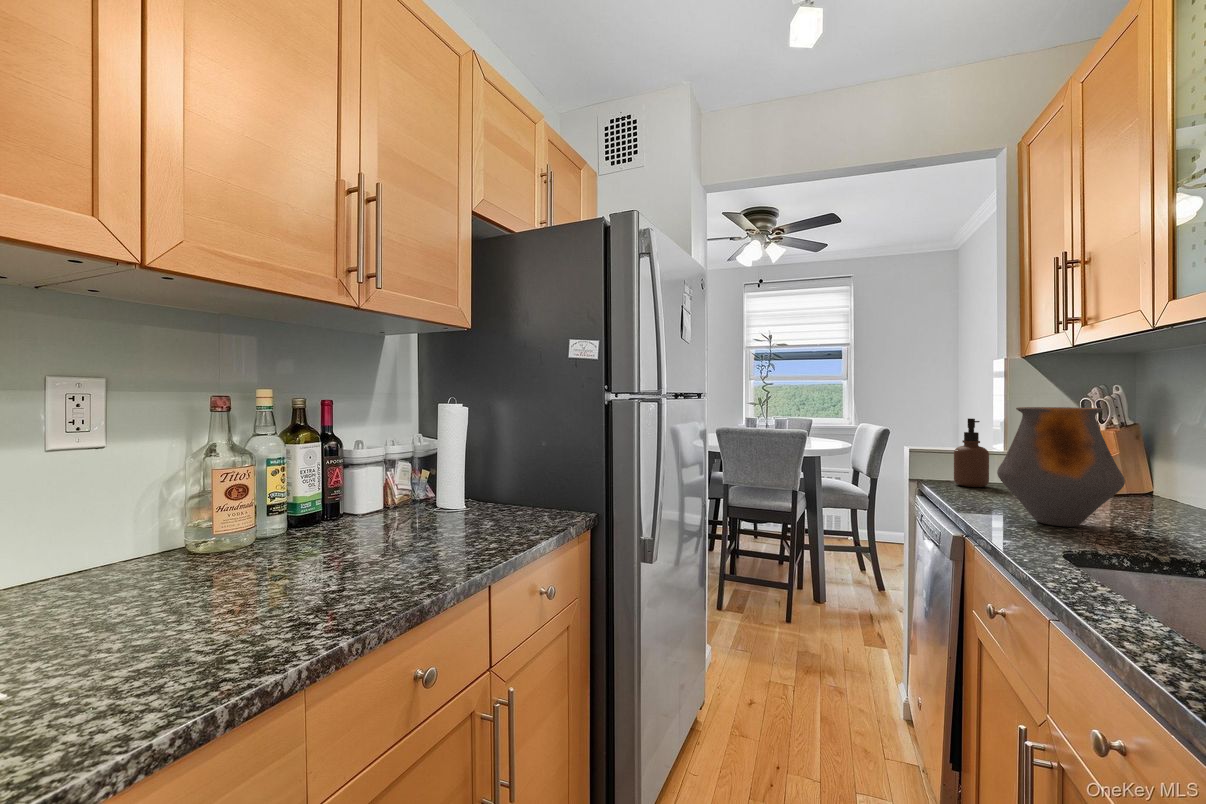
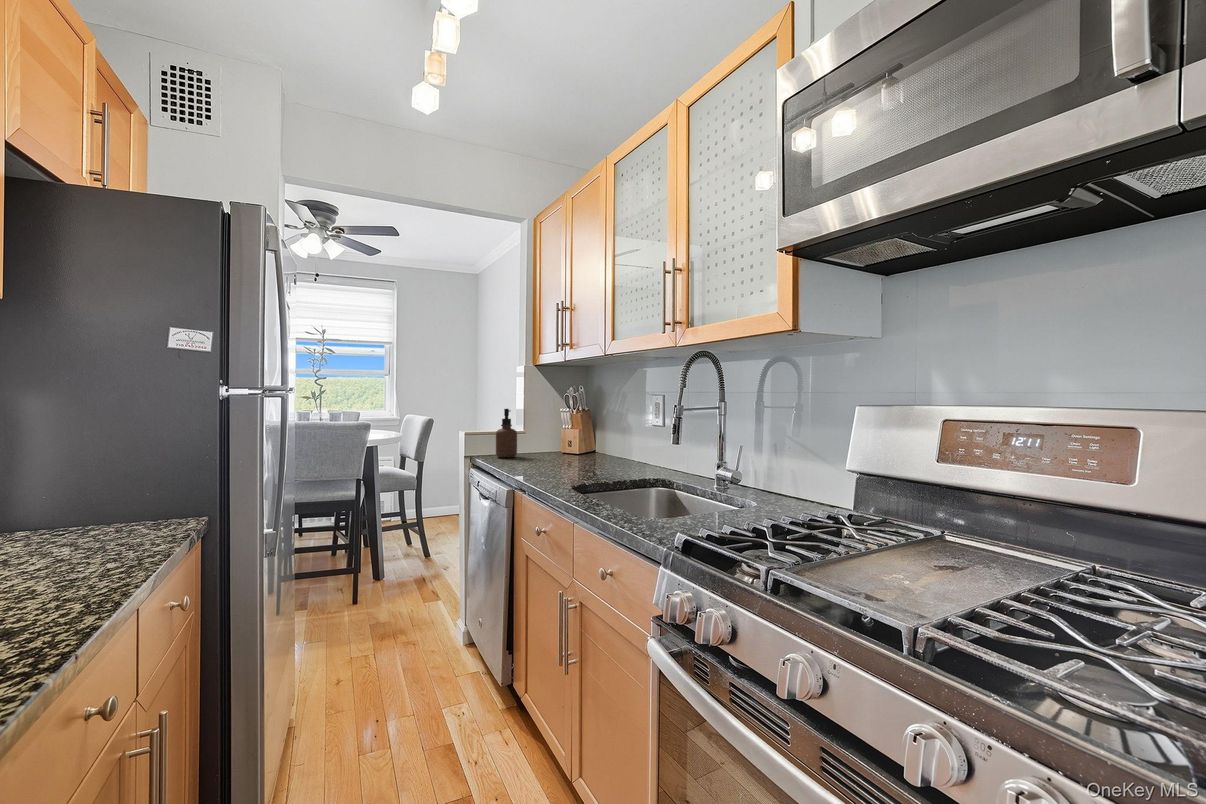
vase: present [997,407,1125,527] -> none [531,401,592,474]

